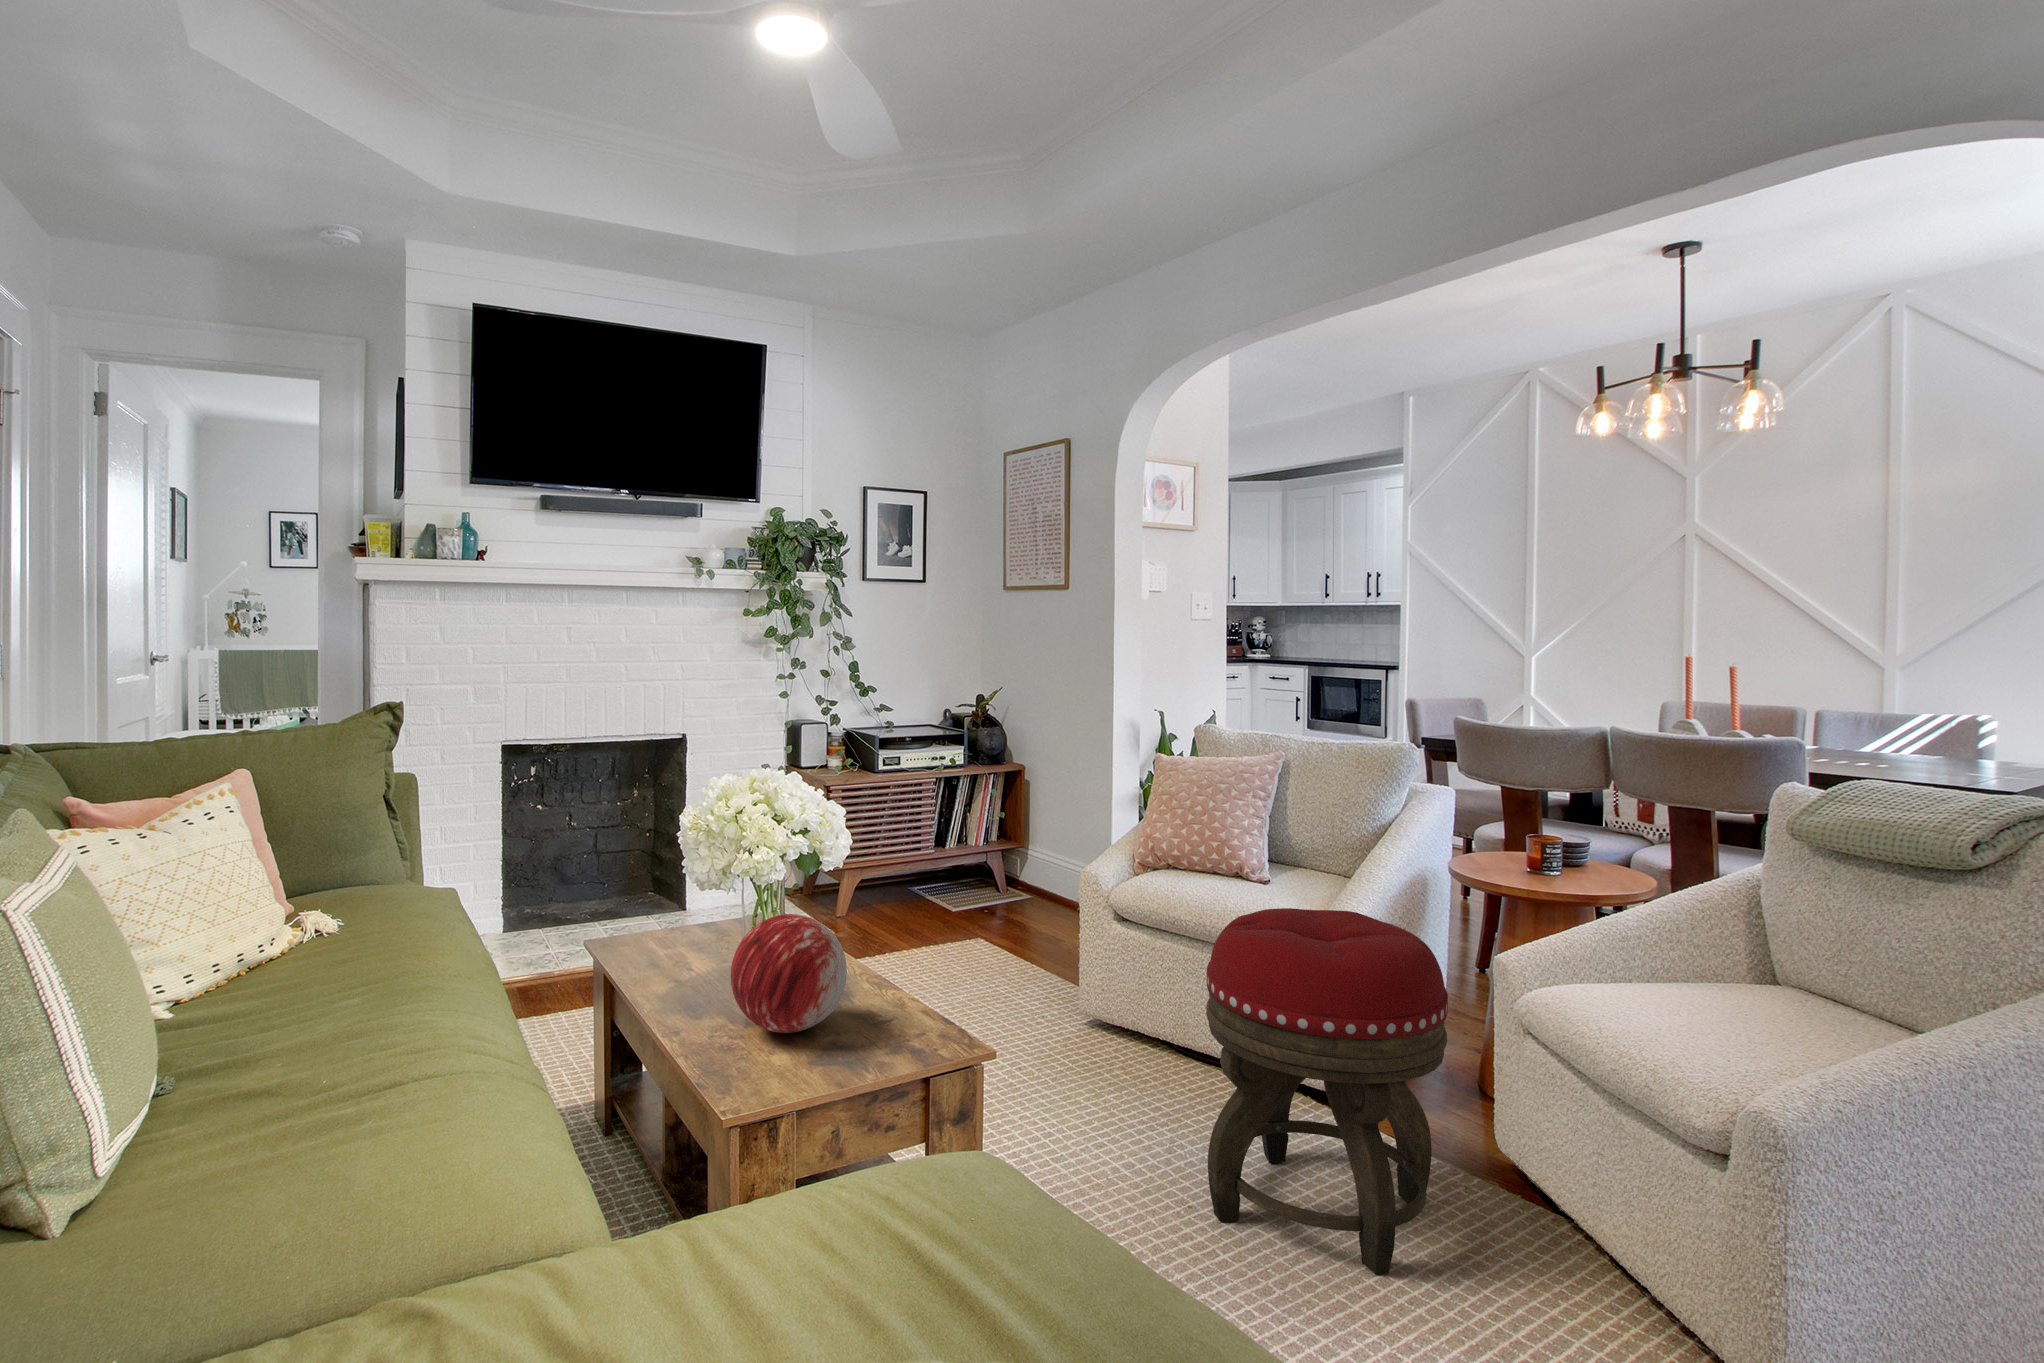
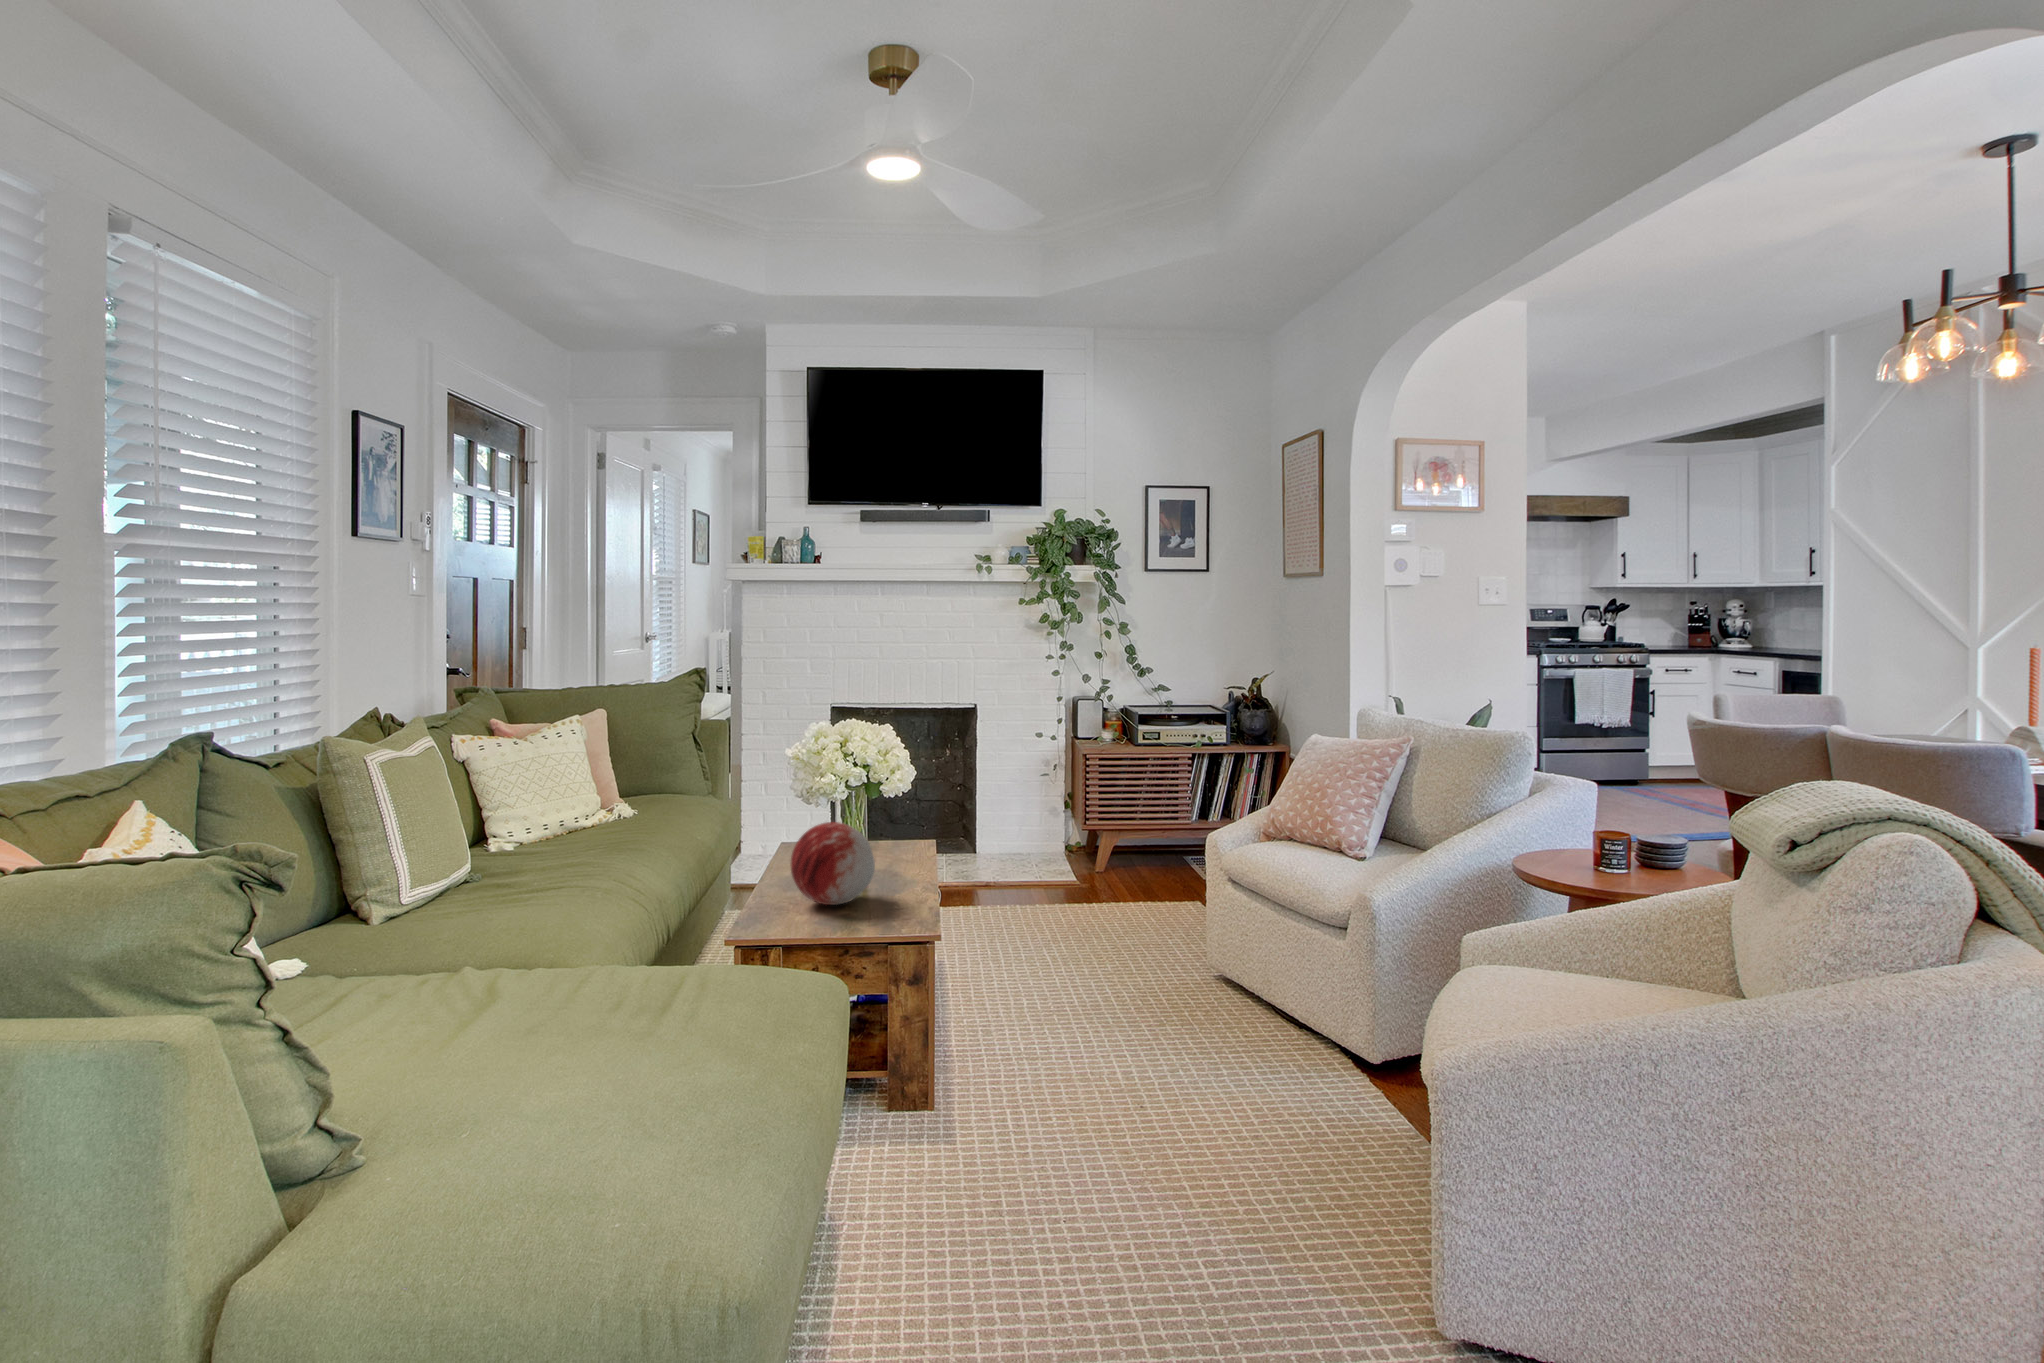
footstool: present [1206,908,1448,1275] -> none [1152,864,1363,1170]

